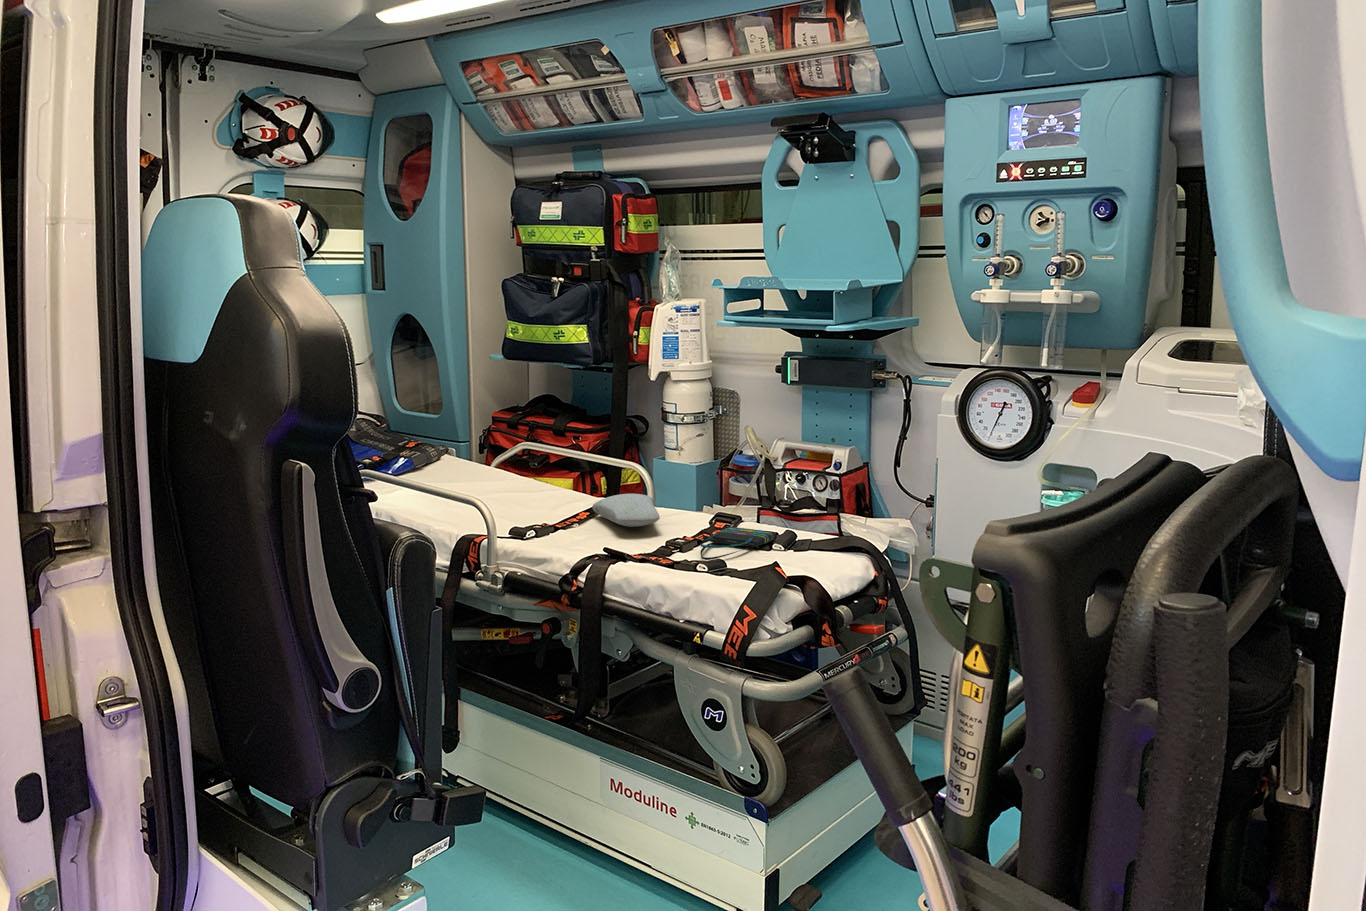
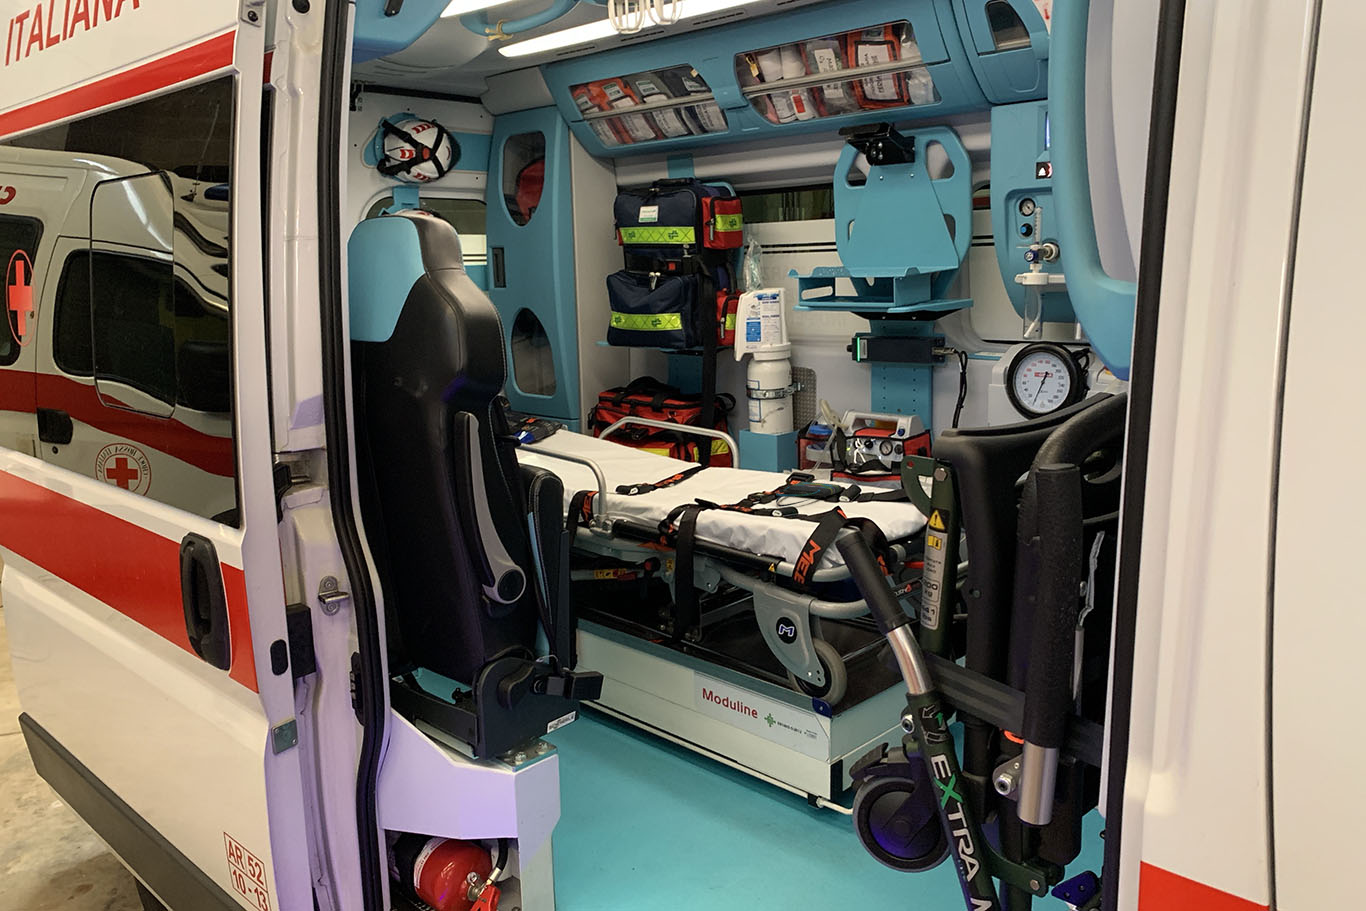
pillow: present [592,494,660,527] -> none [686,456,743,482]

